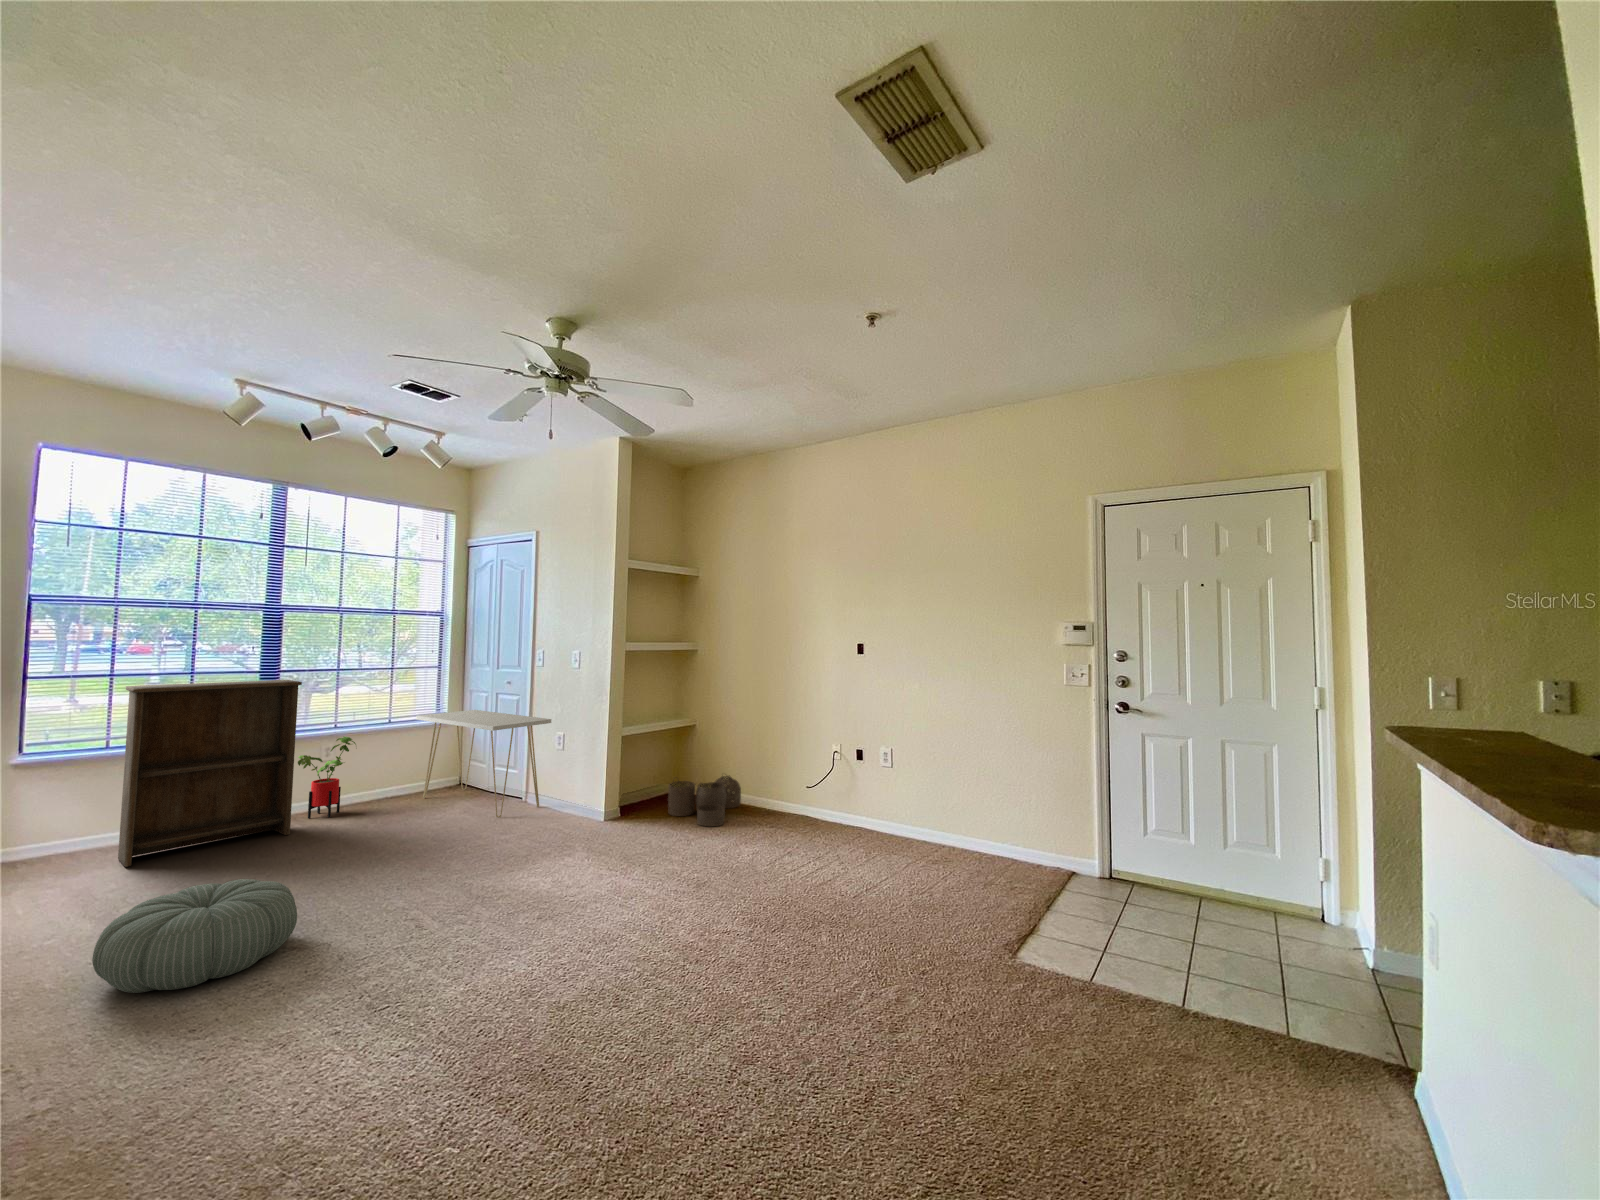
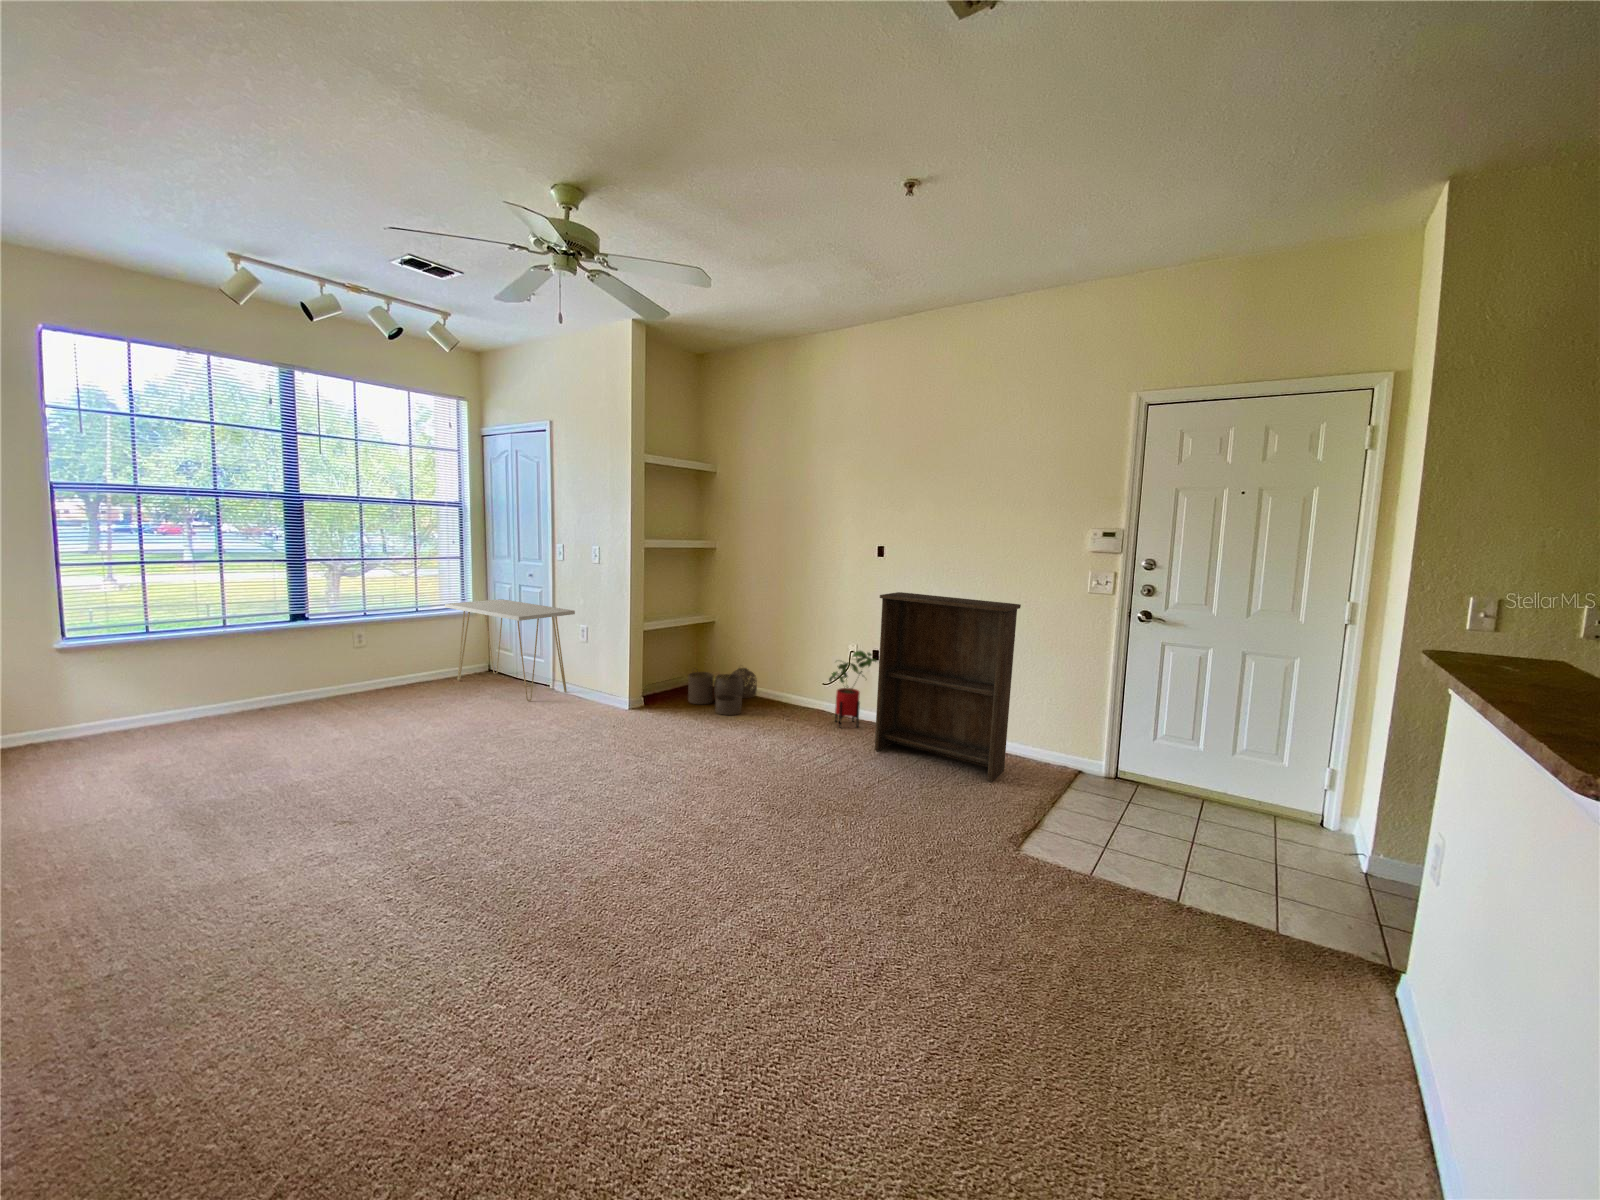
bookshelf: present [118,680,302,867] -> present [874,592,1021,782]
house plant: present [298,736,356,818] -> present [829,651,877,727]
pouf: present [92,879,297,993] -> none [160,757,345,856]

